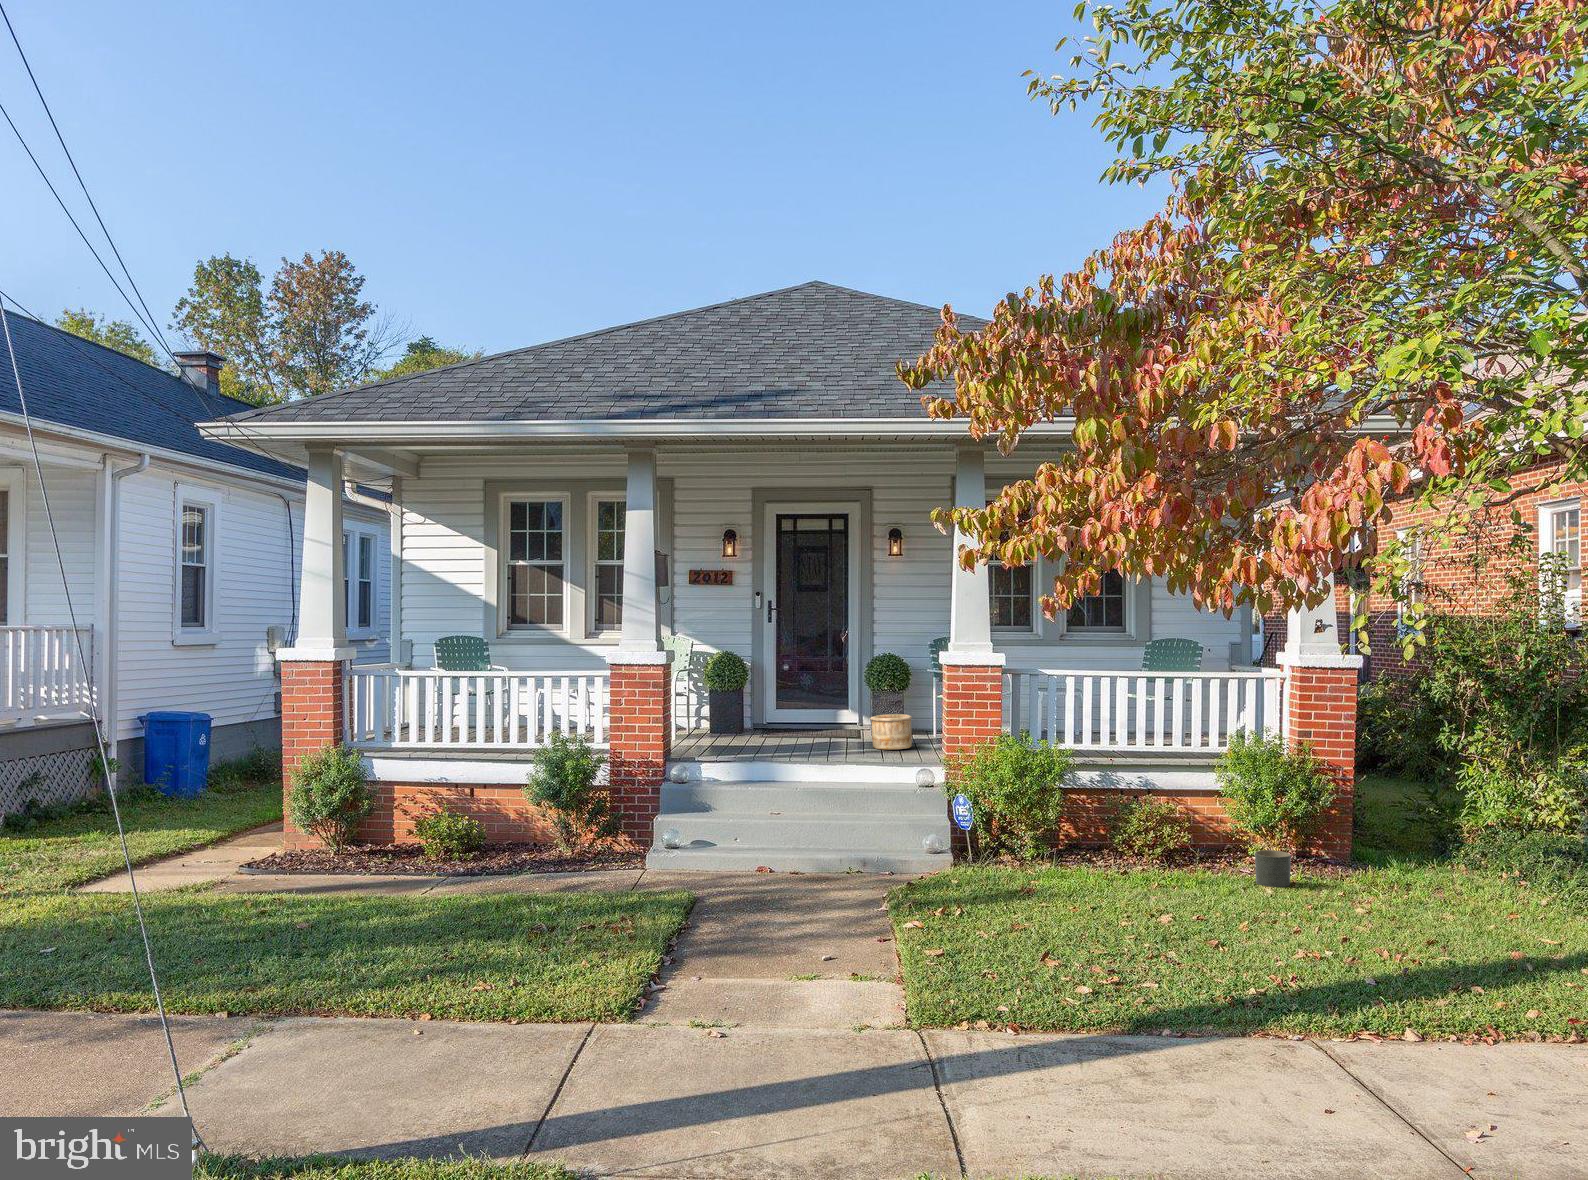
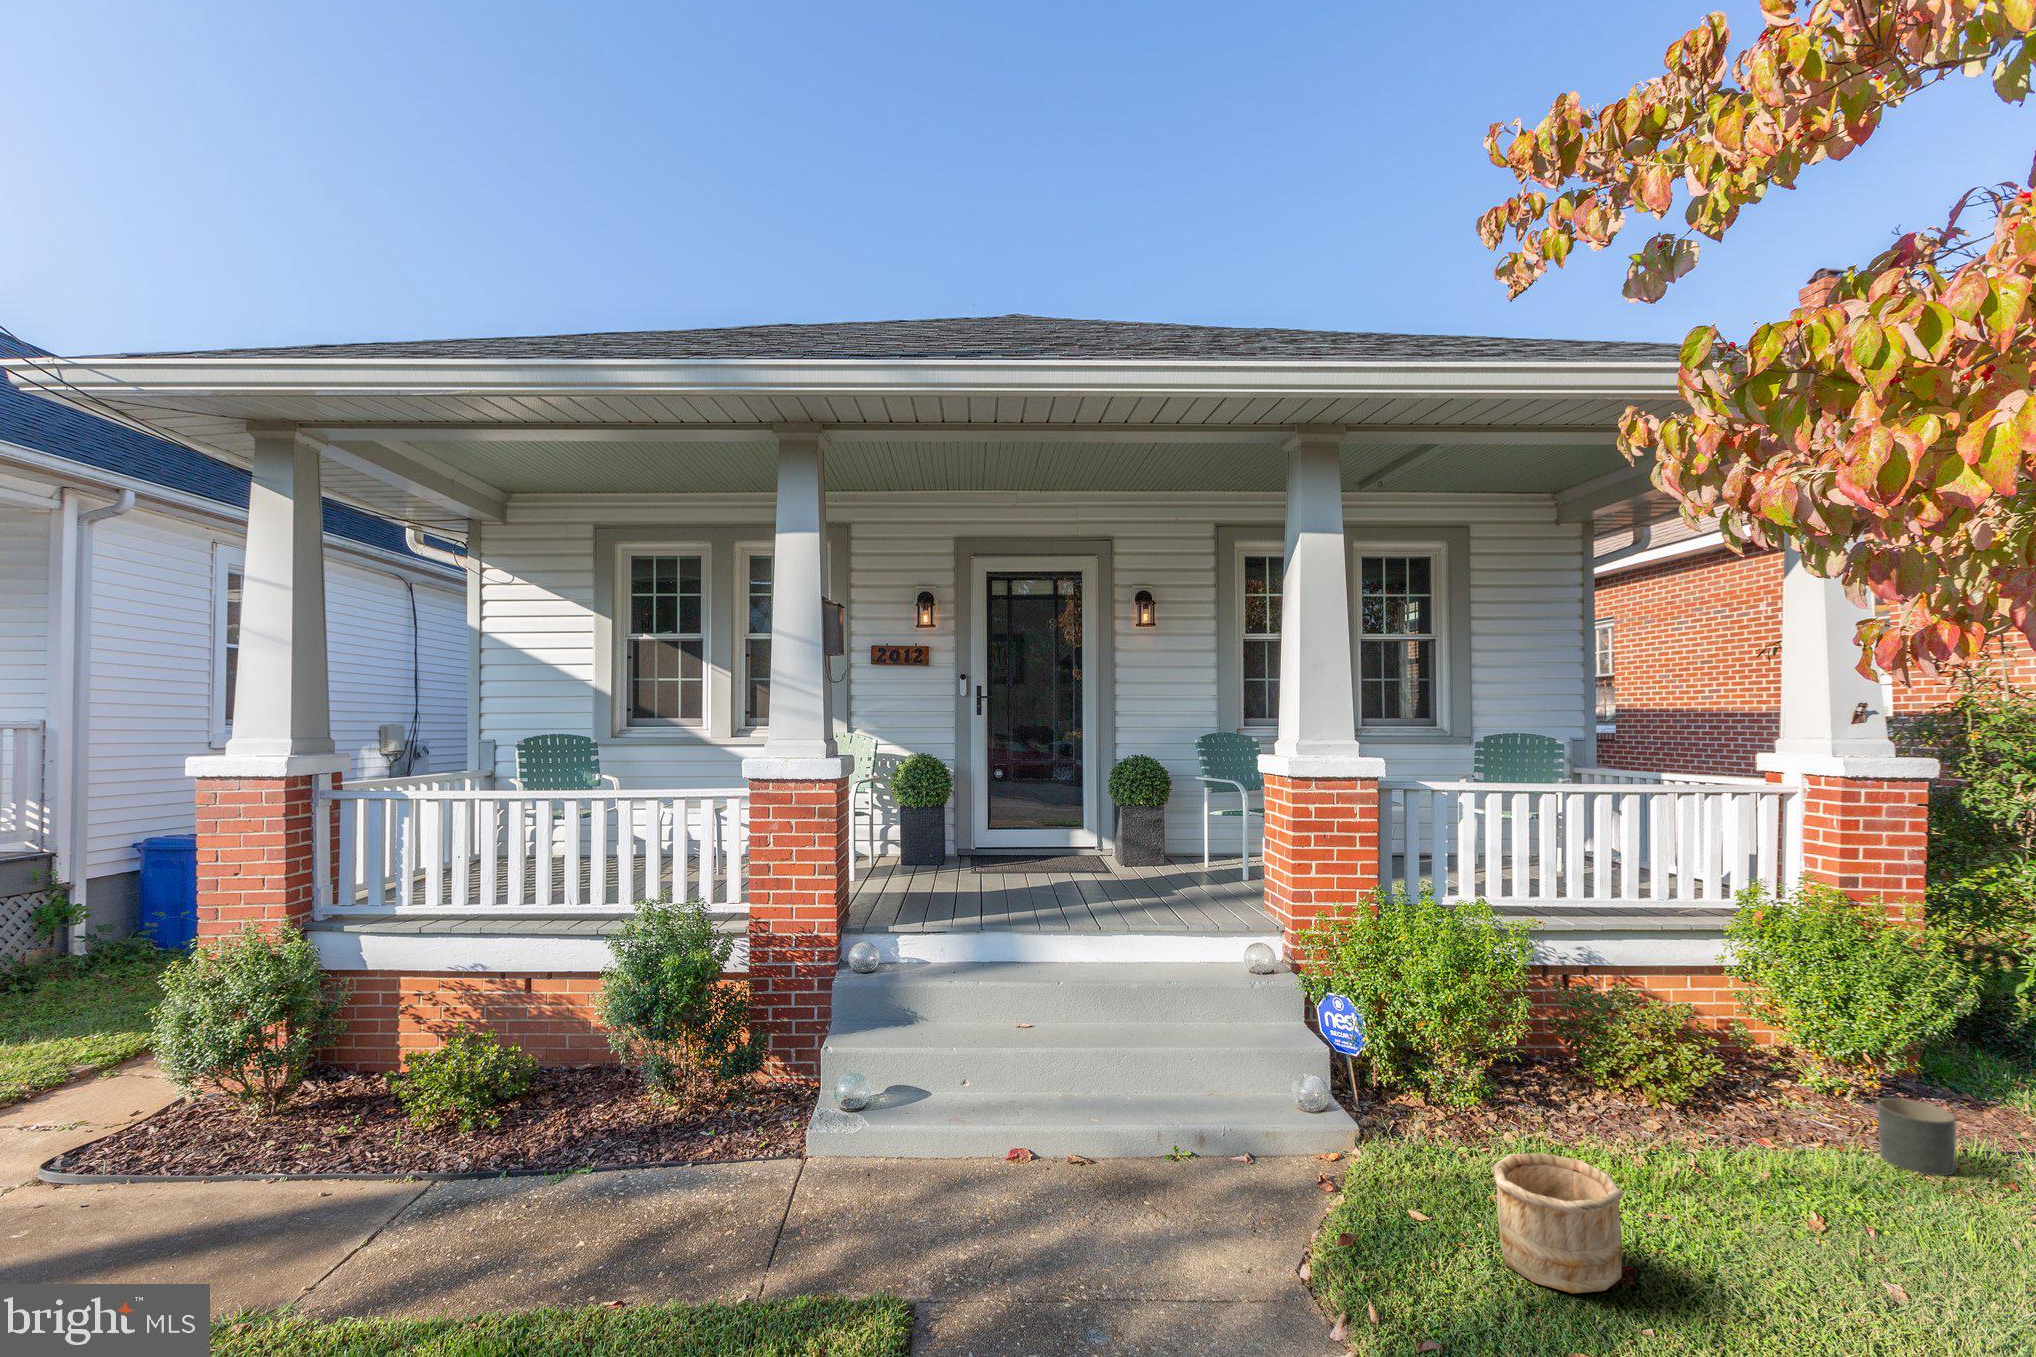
wooden bucket: present [870,714,912,750] -> present [1492,1153,1623,1293]

